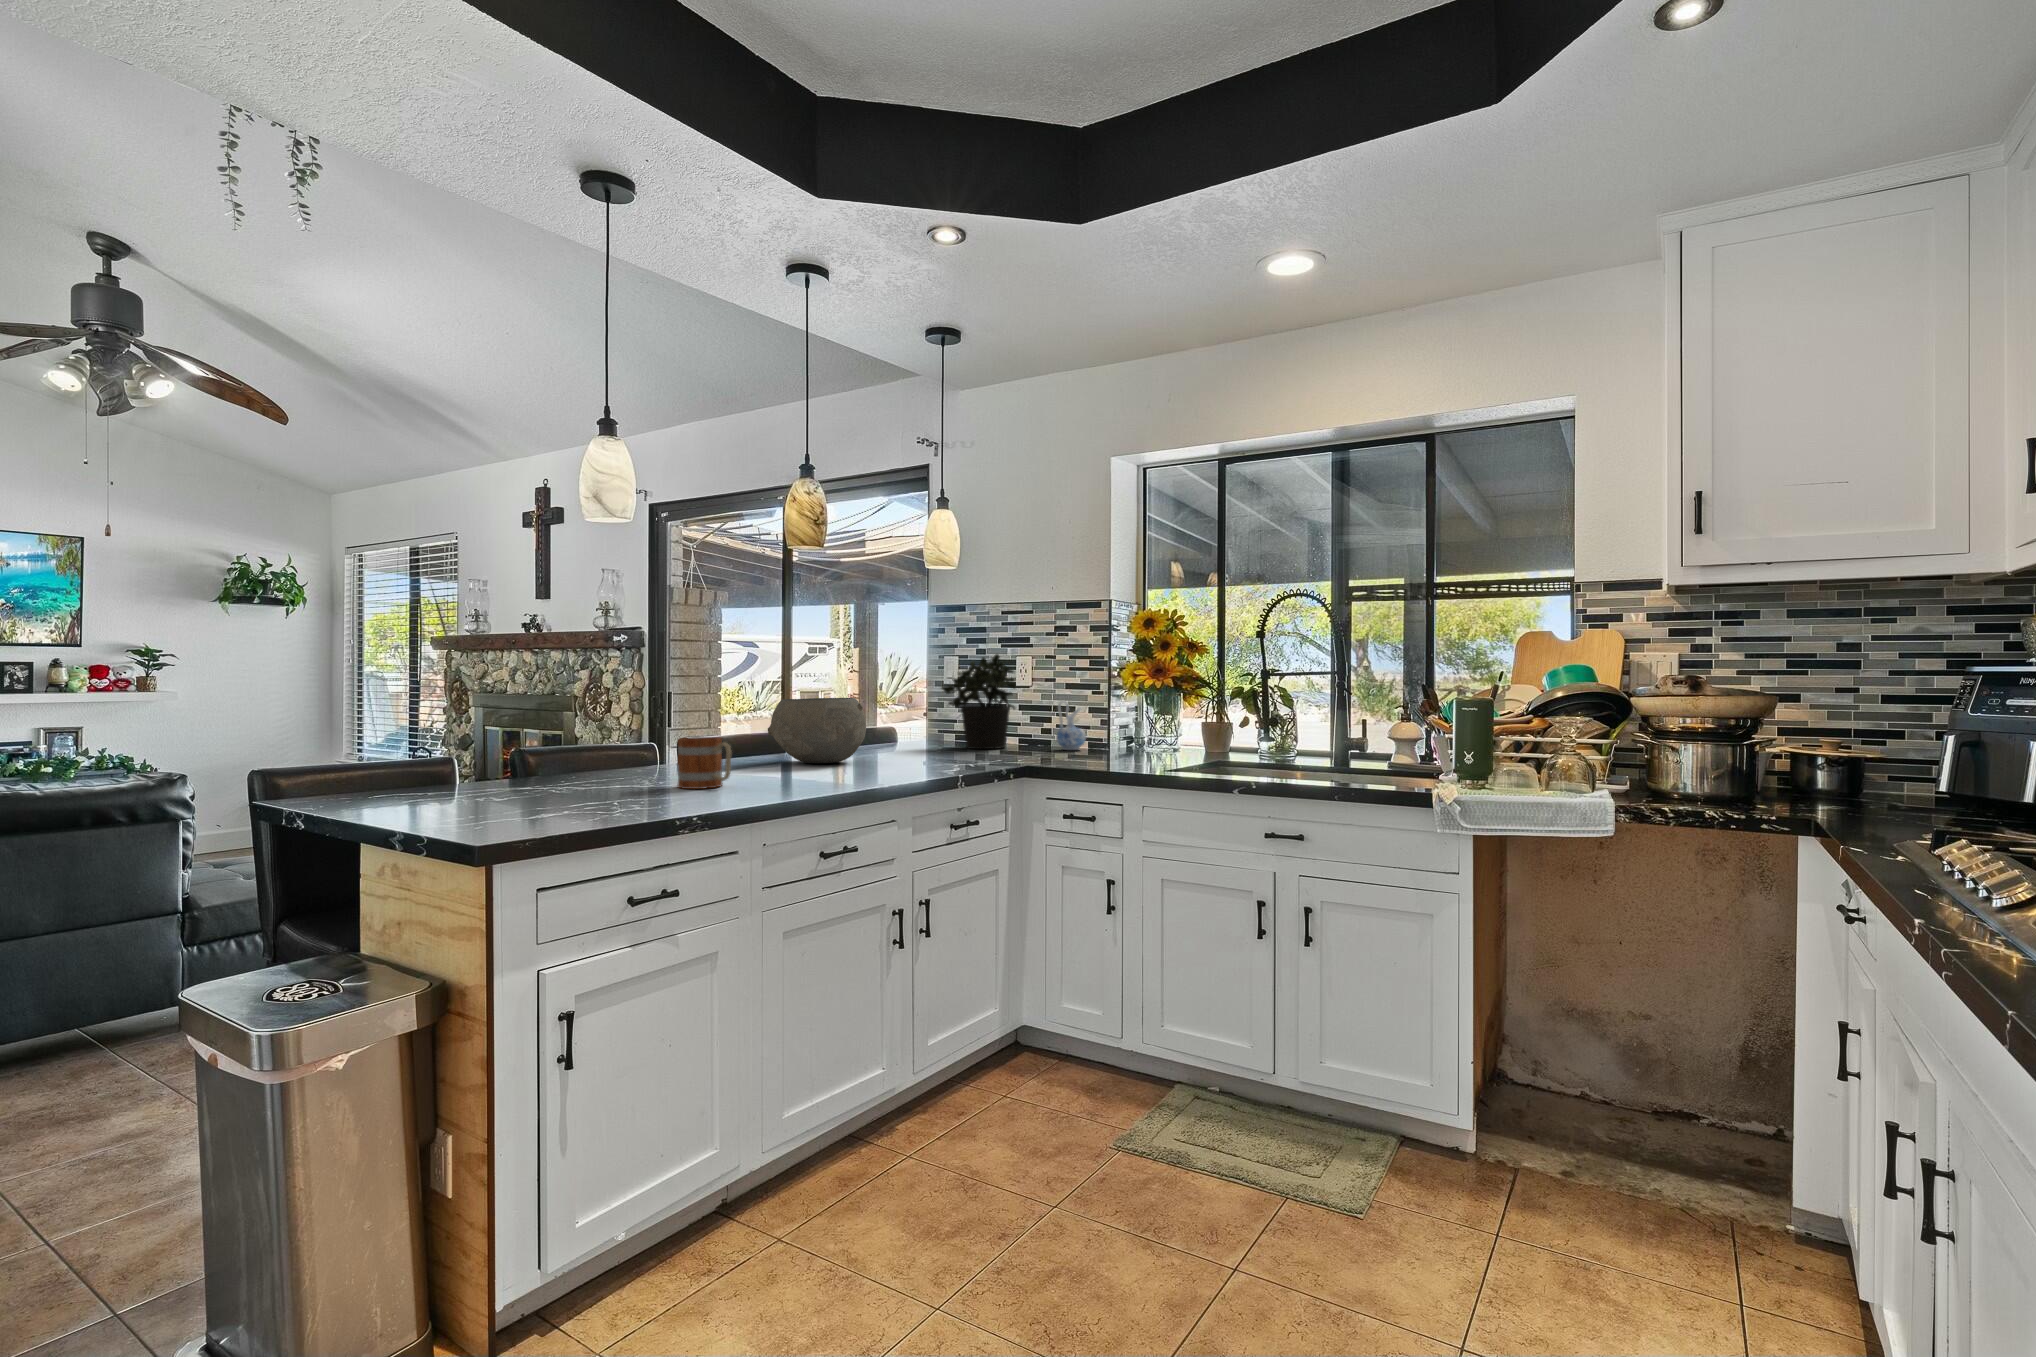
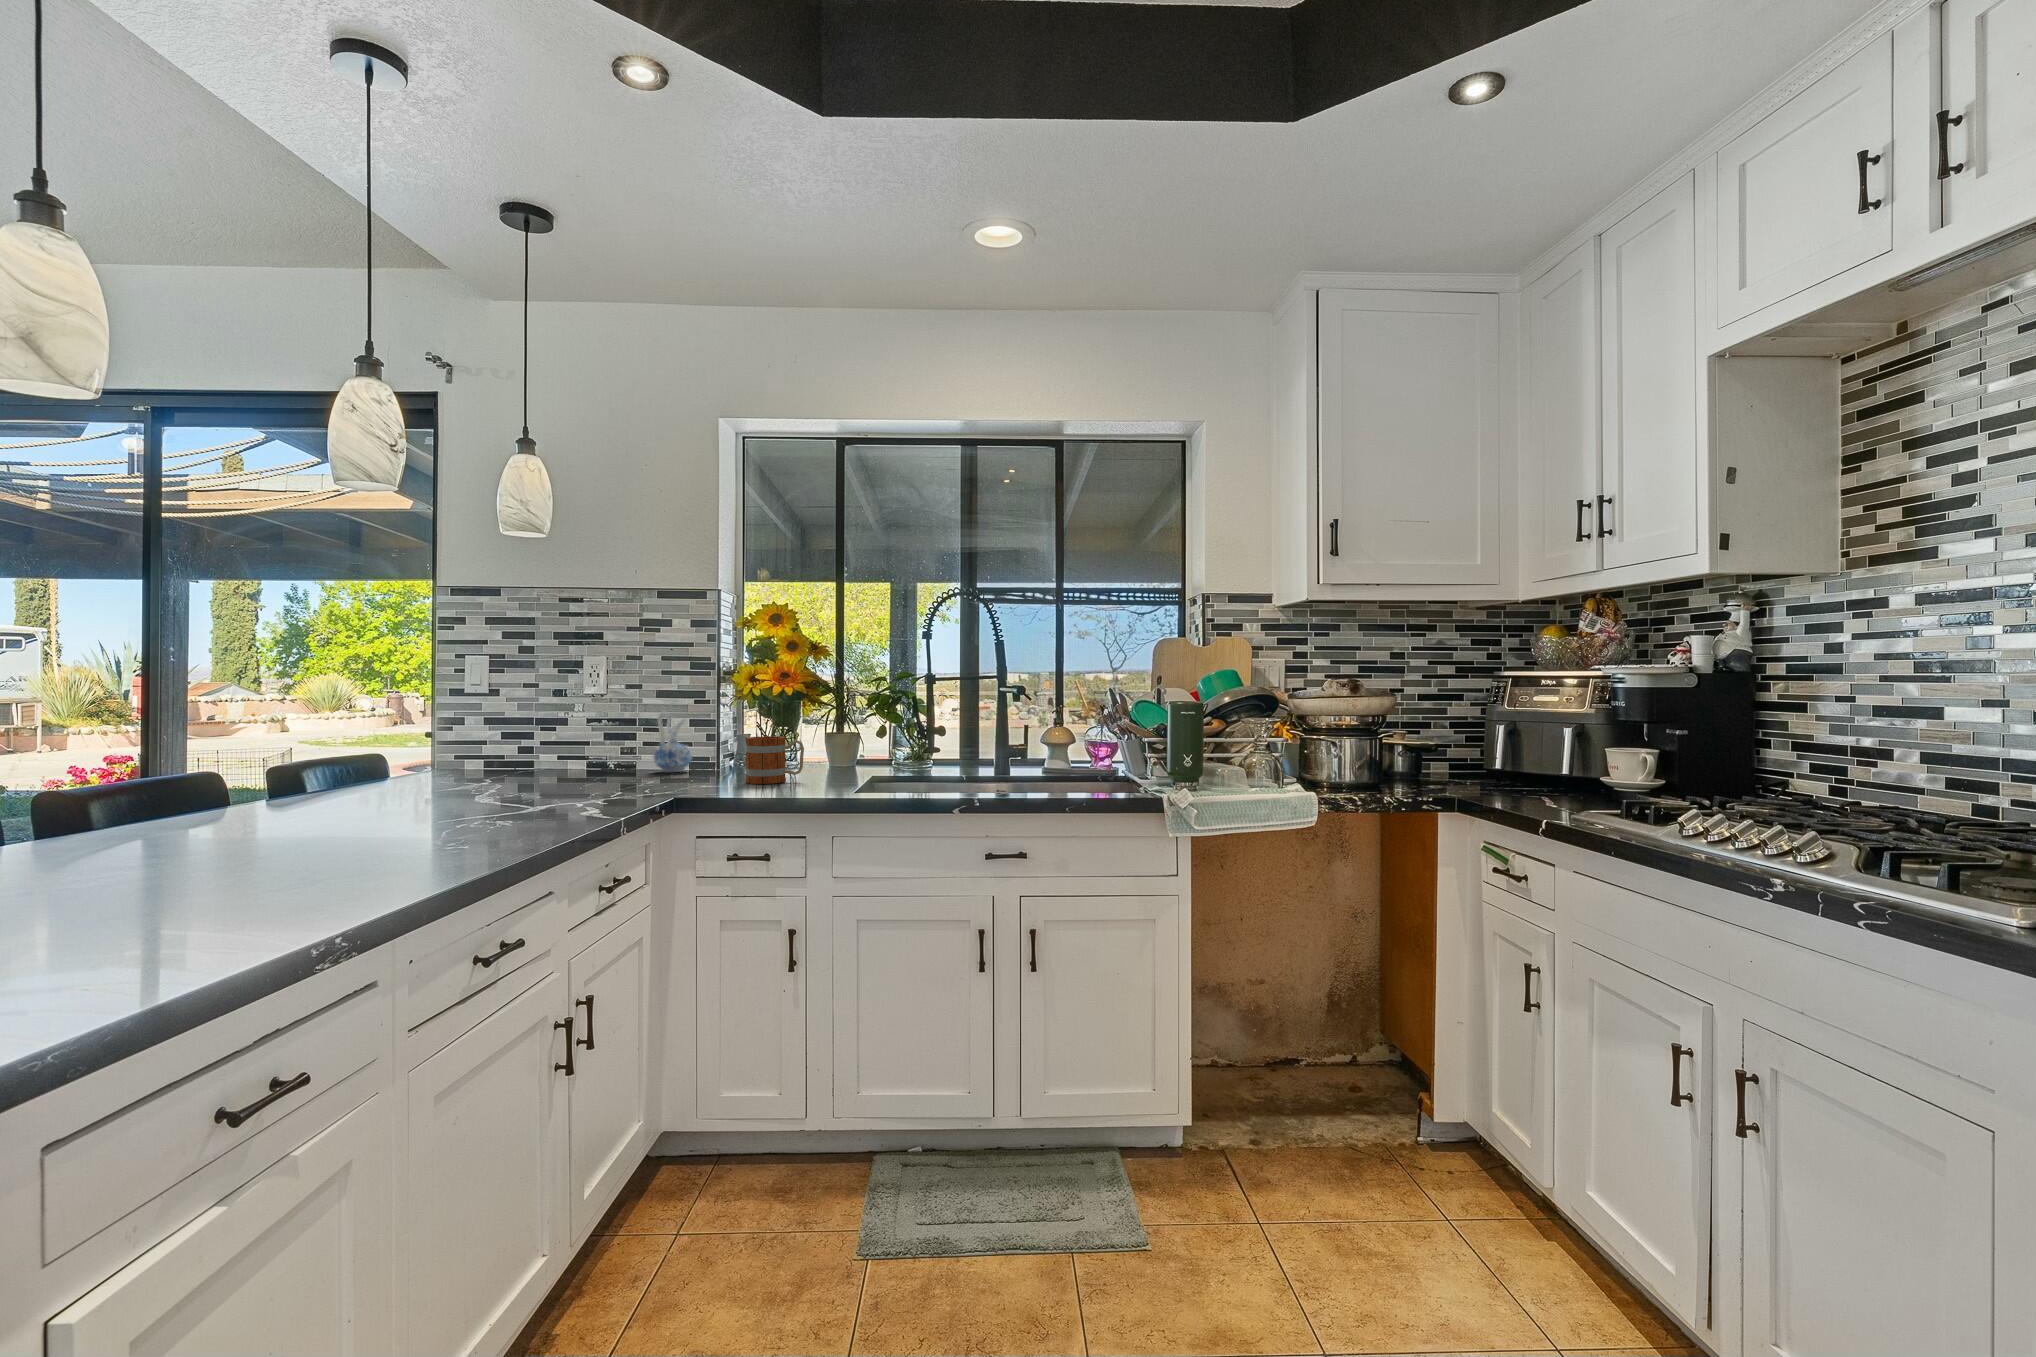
potted plant: present [941,654,1016,749] -> none [484,652,605,778]
ceramic bowl: present [768,698,866,763] -> none [230,716,417,821]
mug: present [677,737,732,789] -> present [745,736,804,784]

